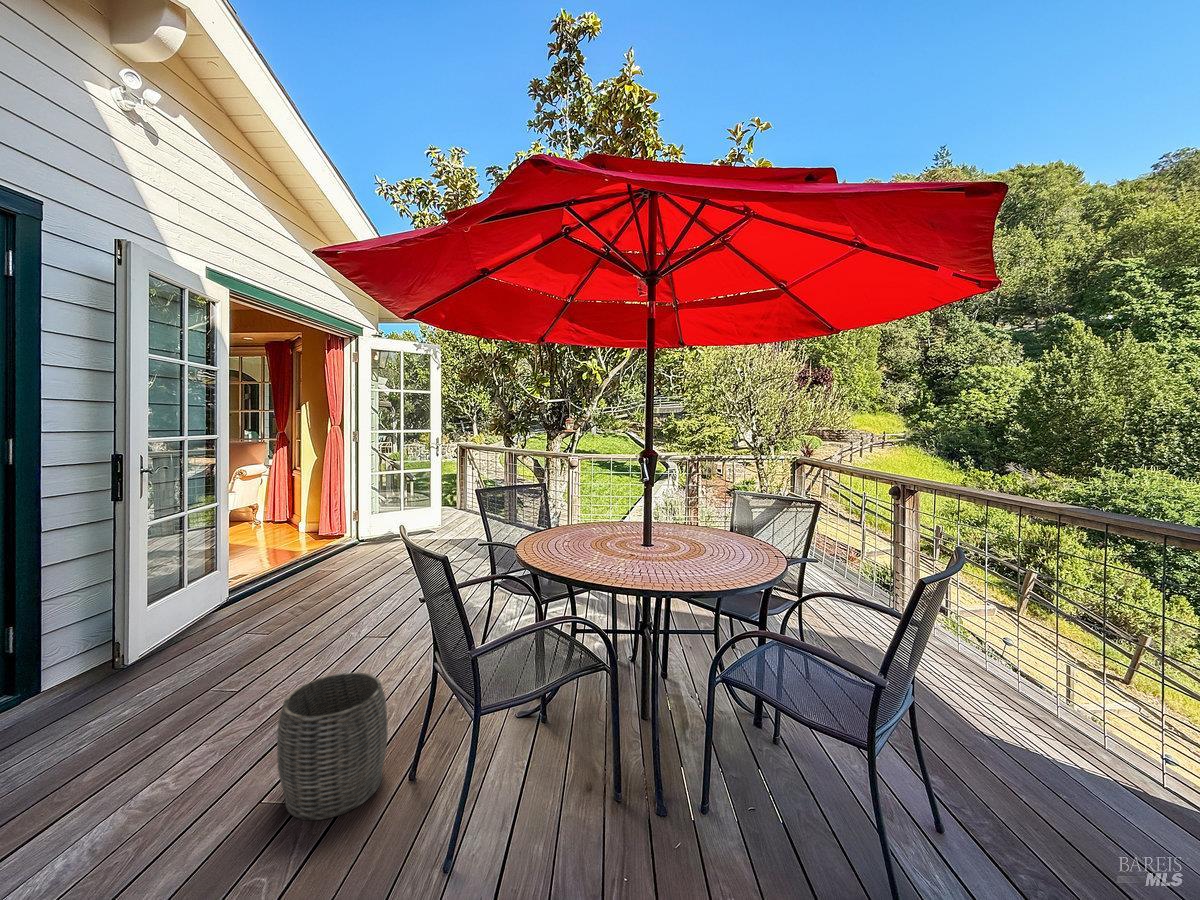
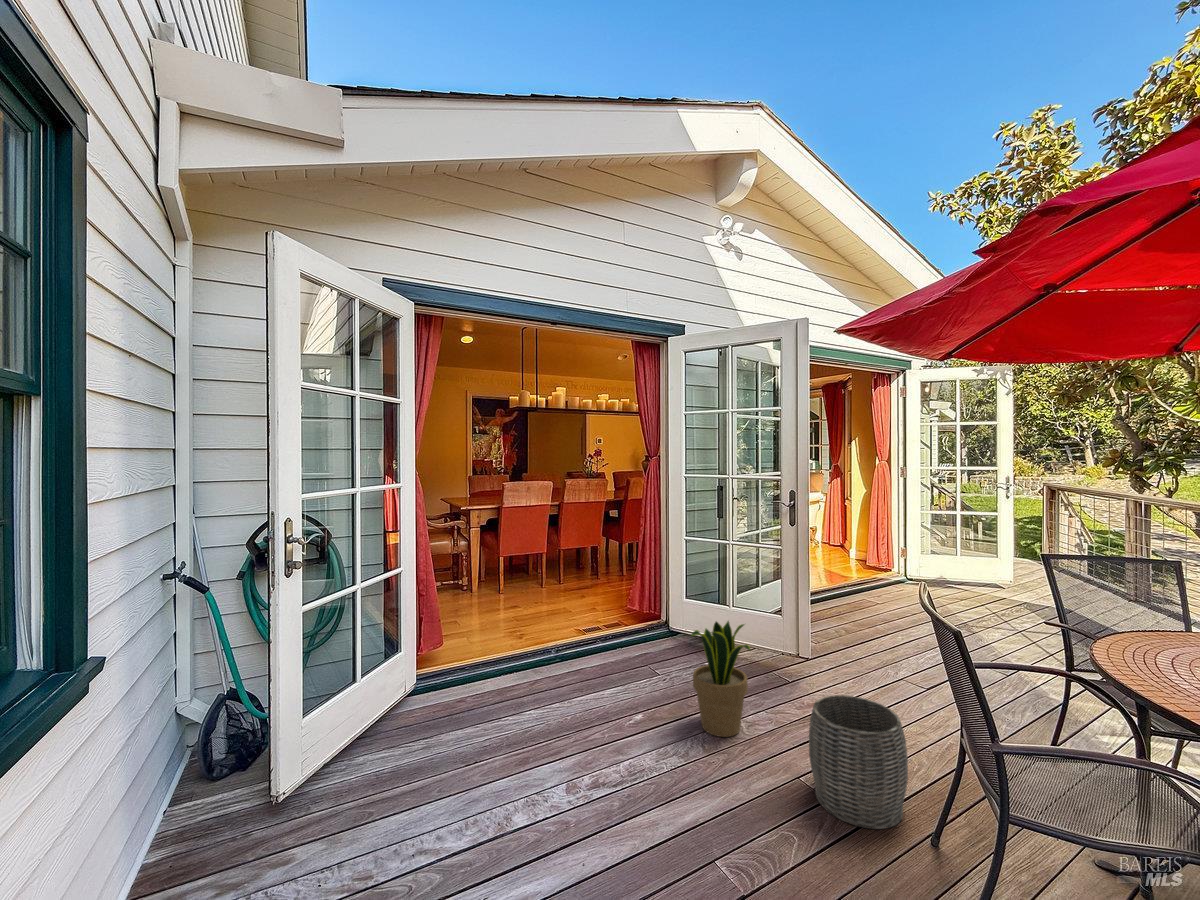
potted plant: none [68,635,185,813] -> present [691,621,750,737]

